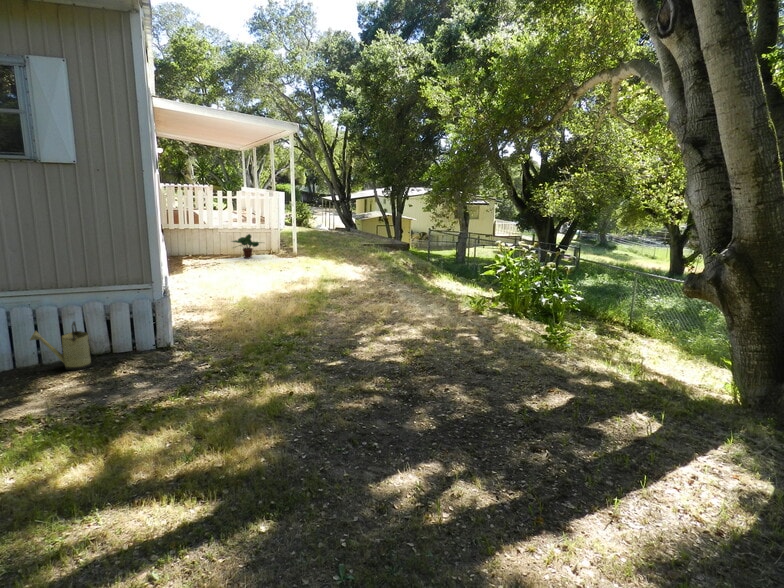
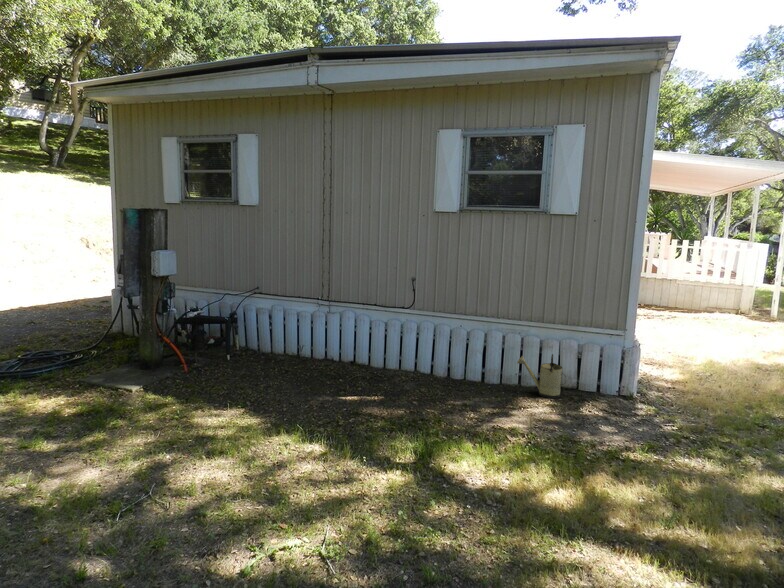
potted plant: present [233,234,259,258] -> none [691,289,738,316]

